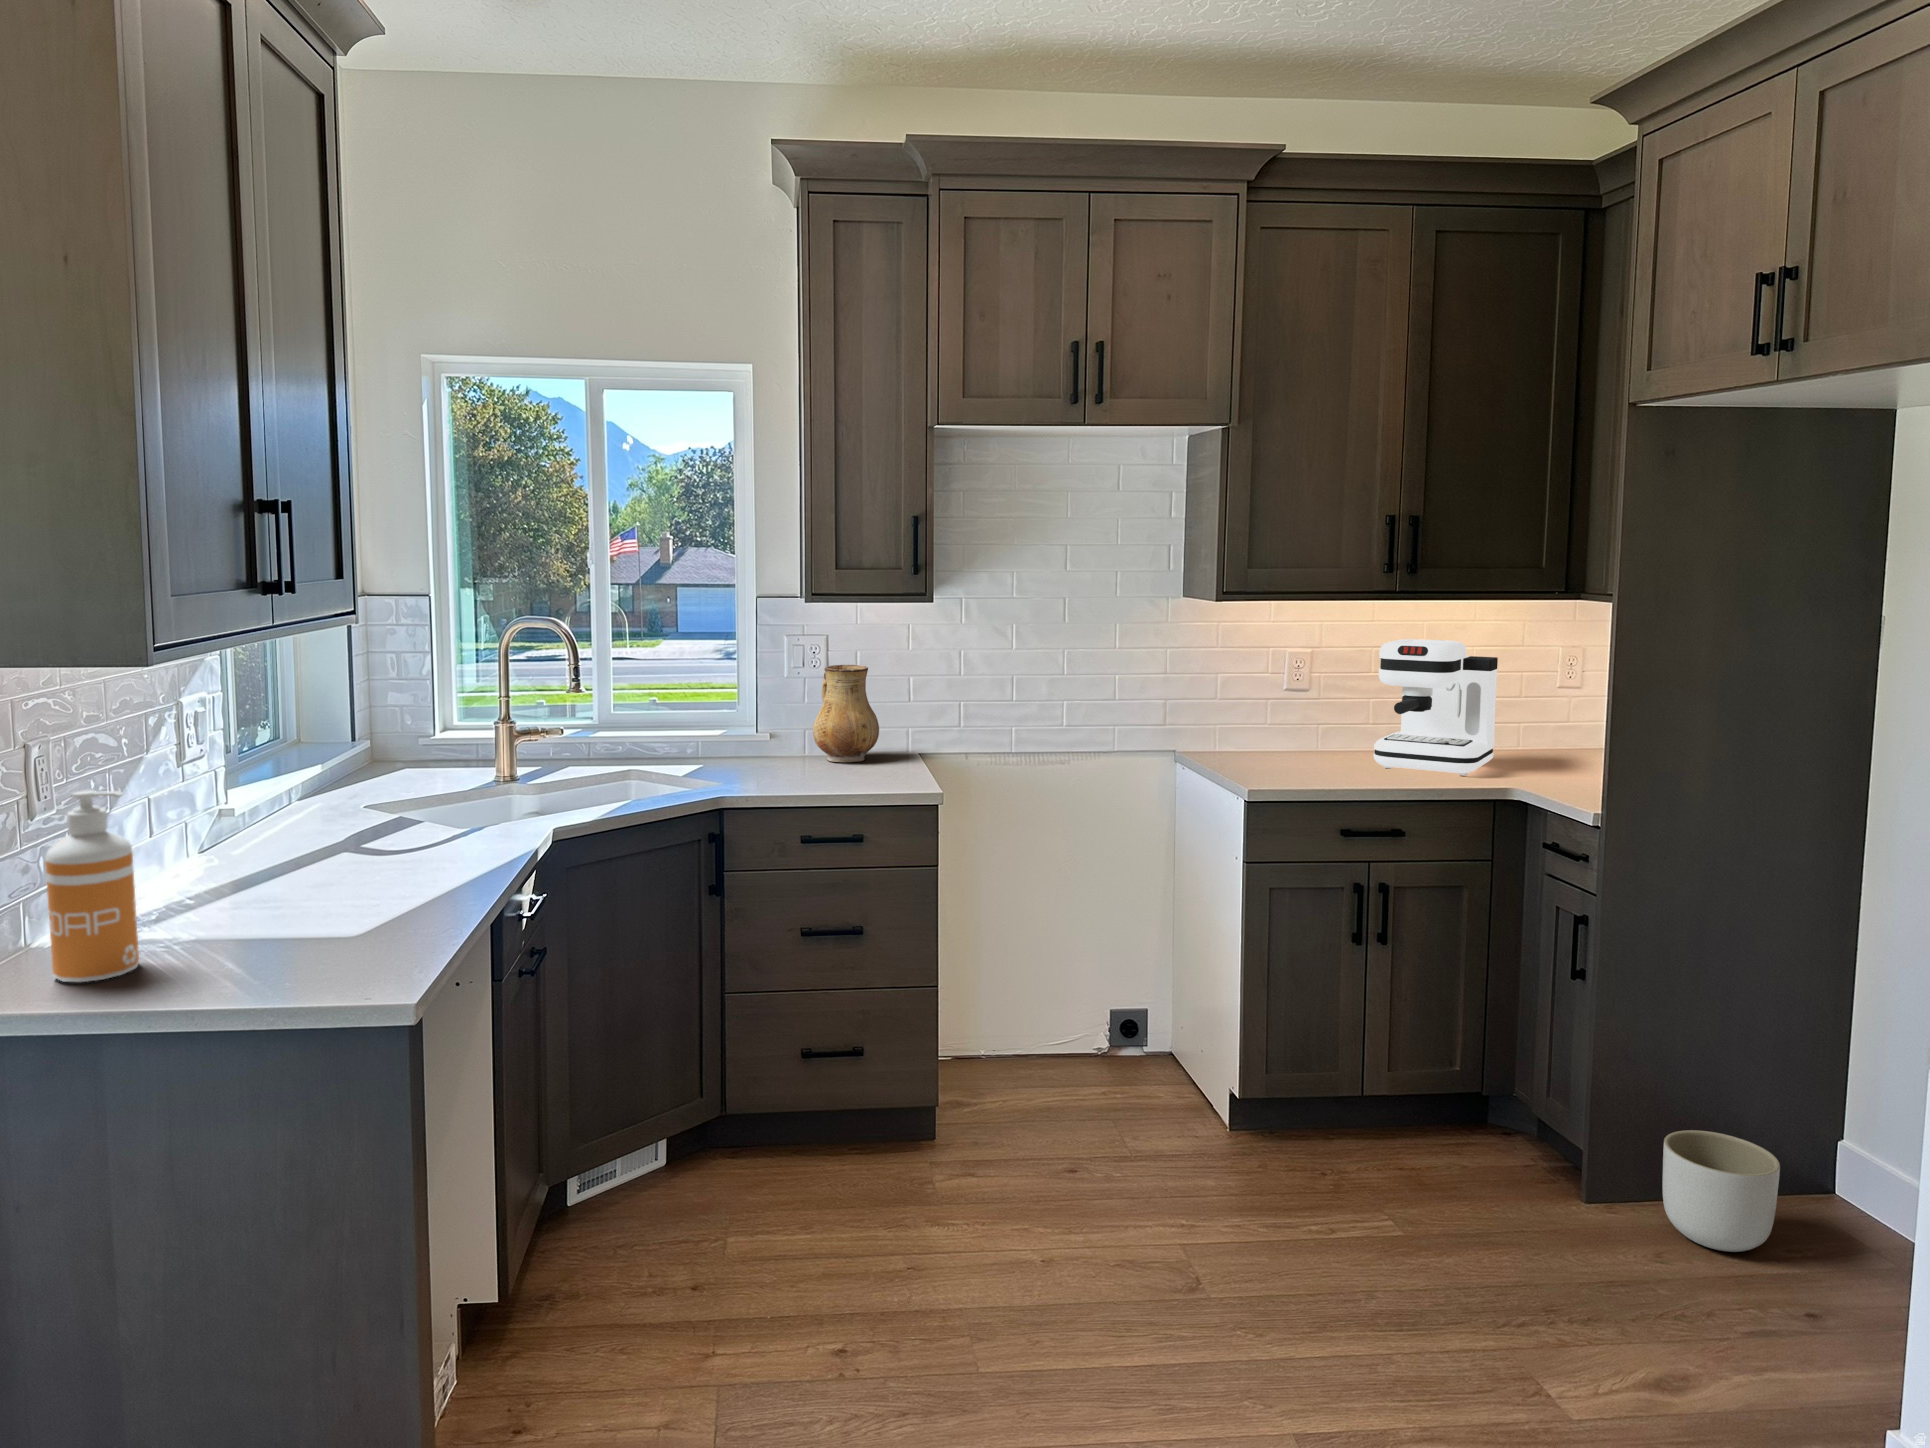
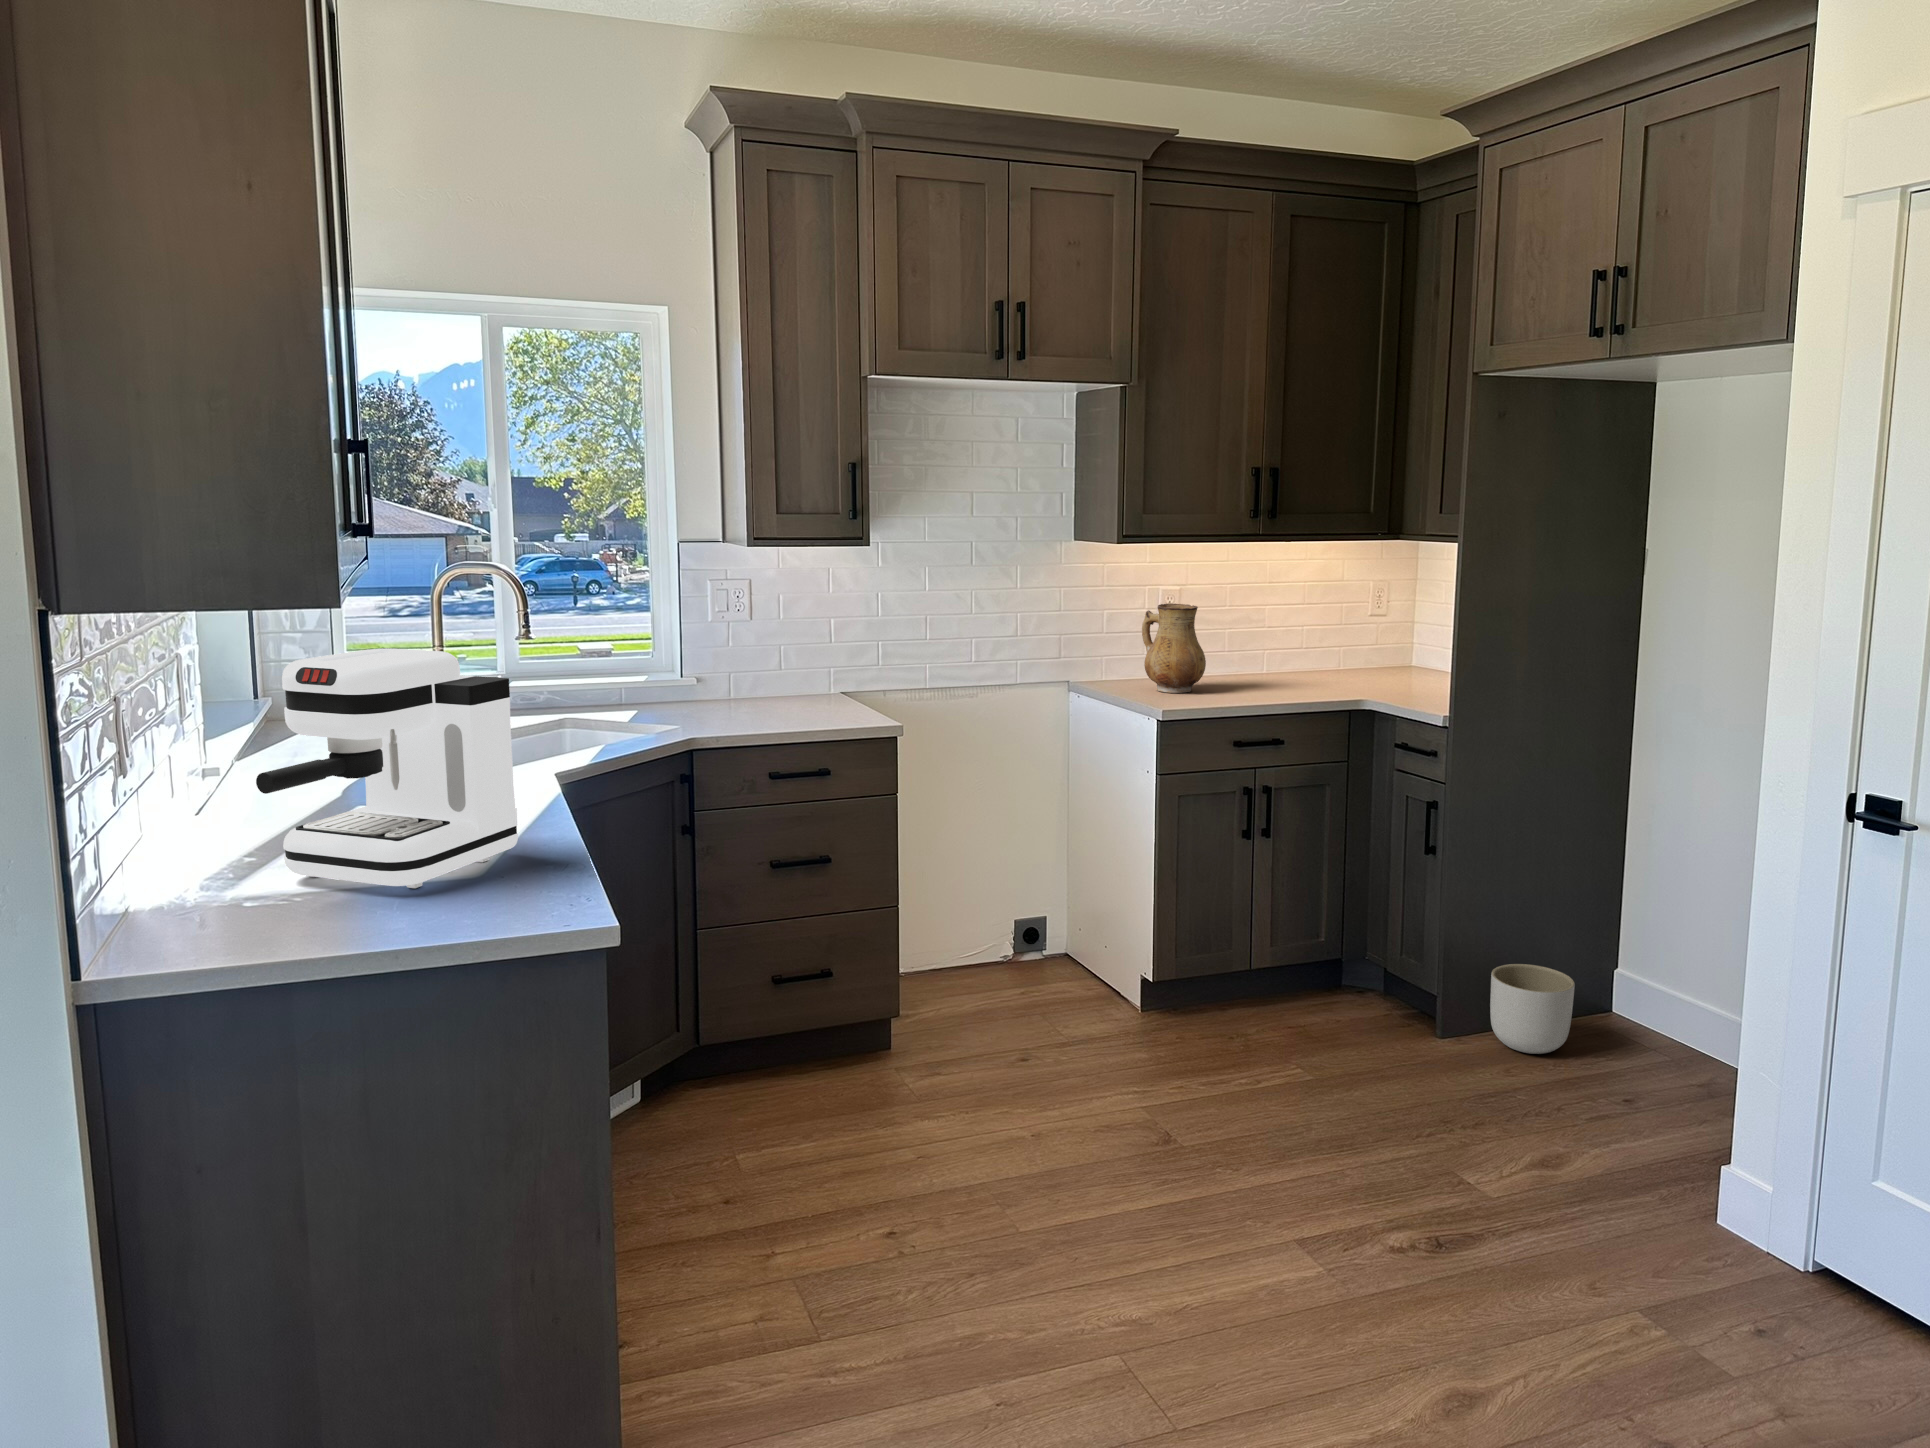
coffee maker: present [1374,639,1498,776] -> present [256,649,518,888]
ceramic pitcher: present [813,665,879,762] -> present [1142,604,1206,693]
soap dispenser: present [45,790,139,982] -> none [152,750,253,951]

